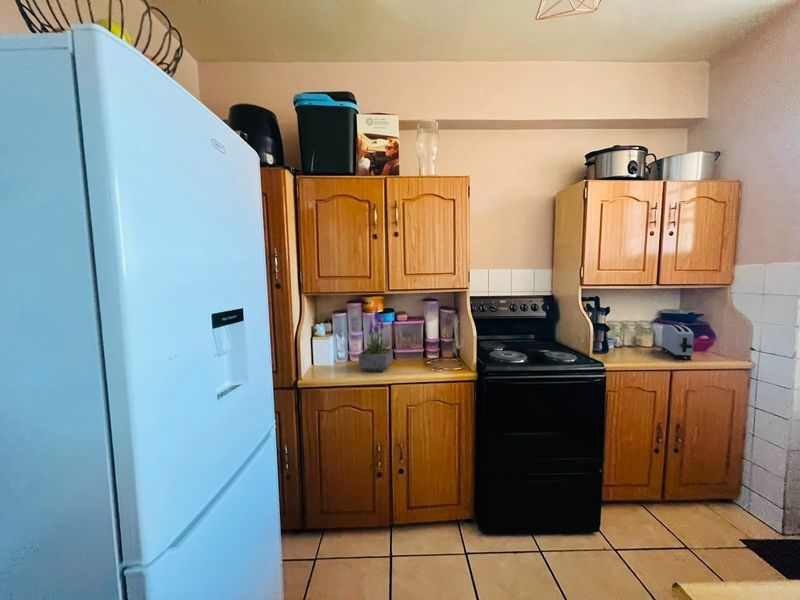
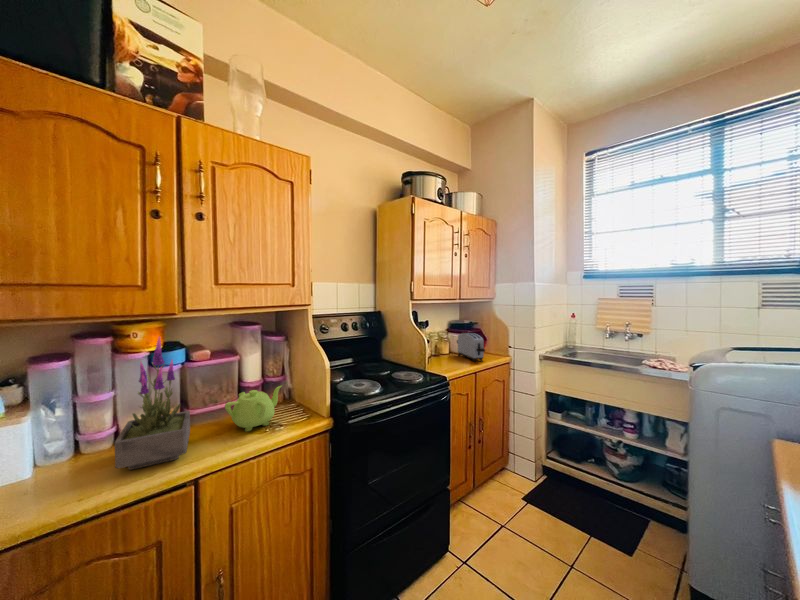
teapot: none [410,343,446,368] -> present [225,386,282,431]

